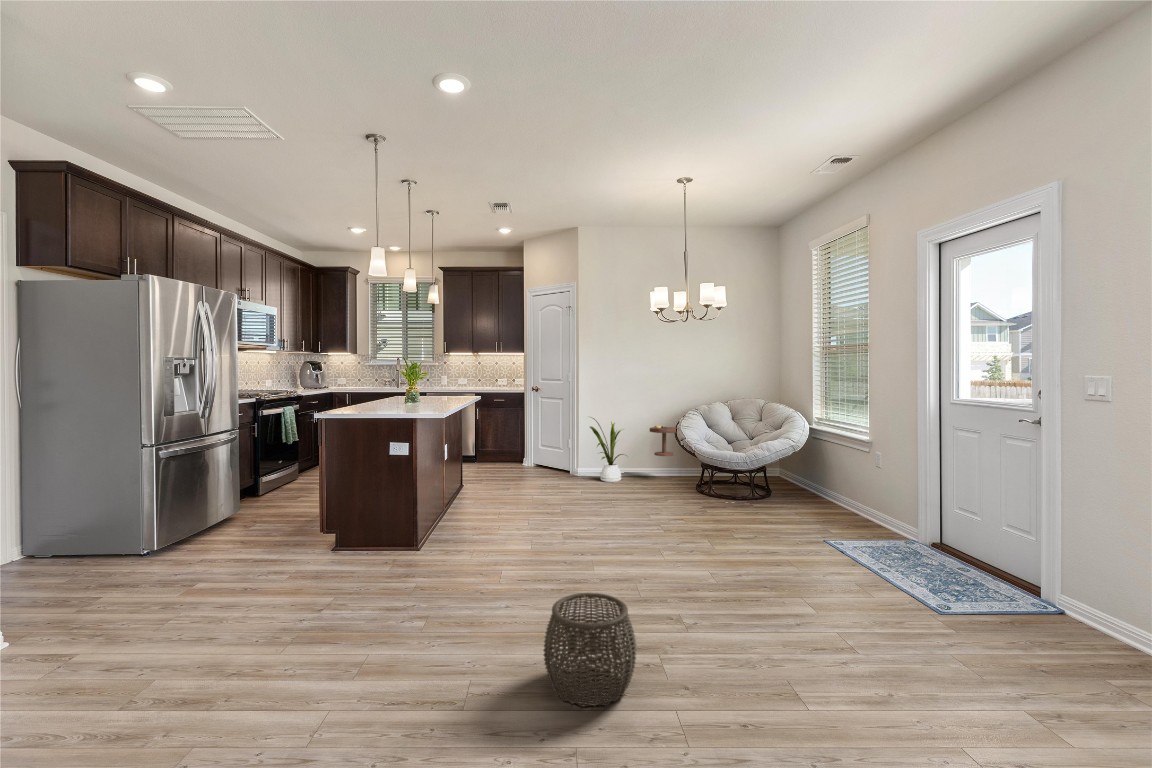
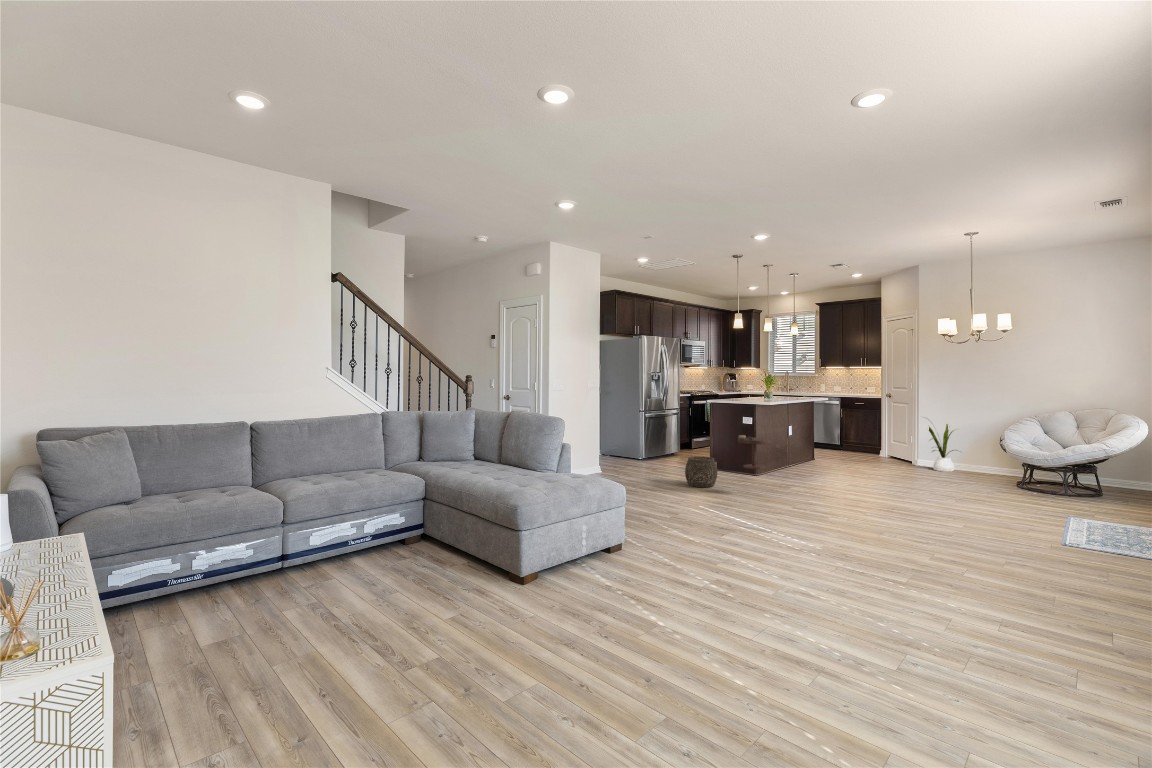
side table: present [650,425,676,456] -> present [738,435,771,469]
woven basket: present [544,593,636,707] -> present [685,456,718,487]

